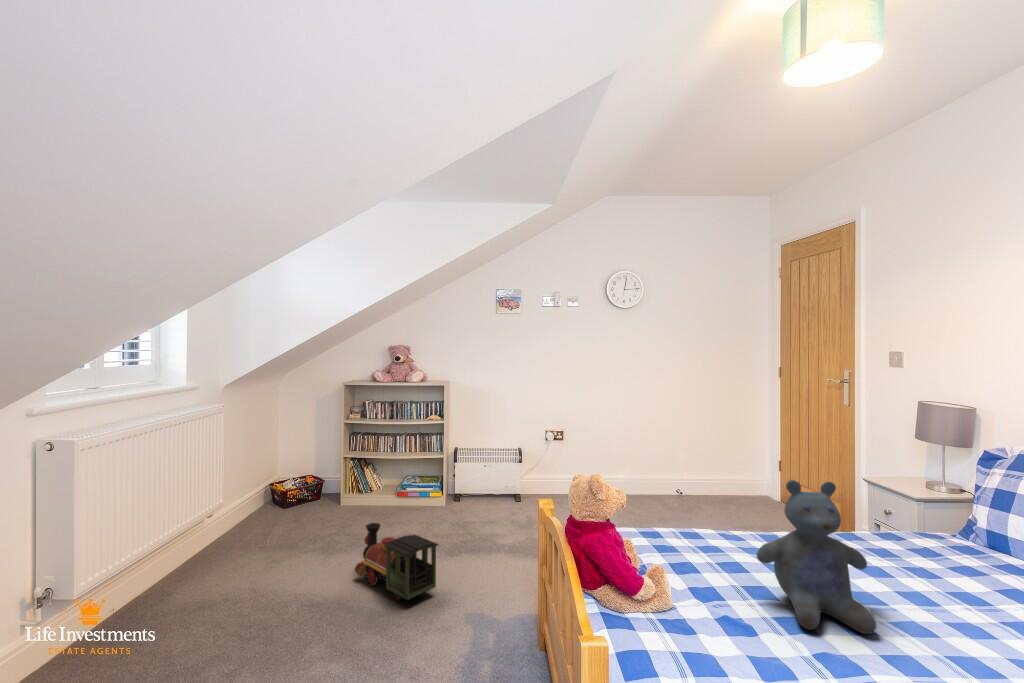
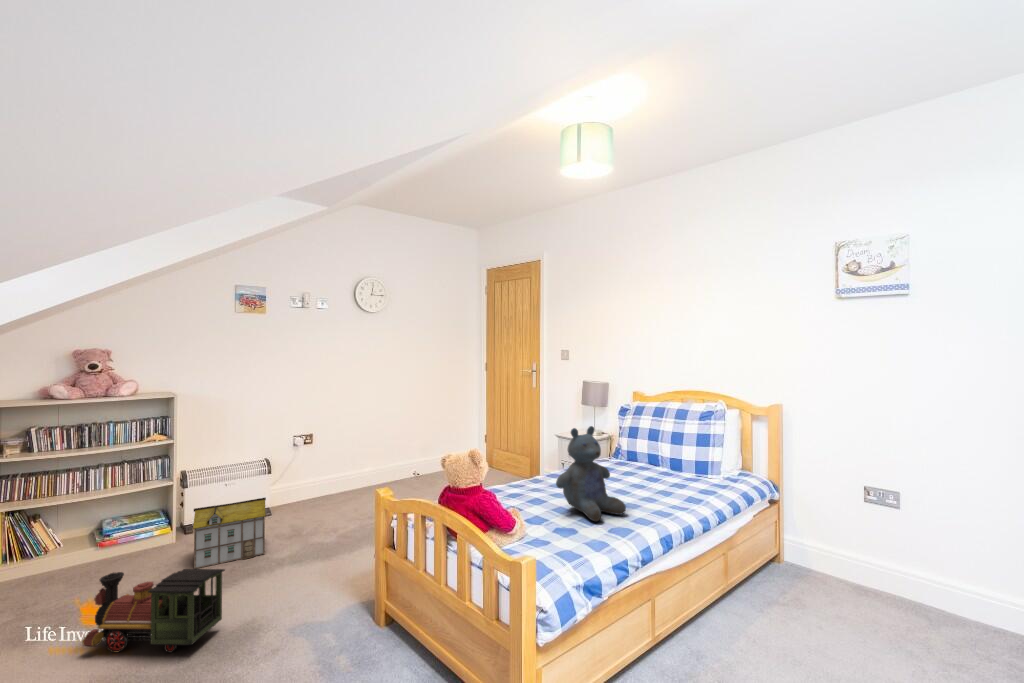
toy house: none [445,483,504,539] -> present [193,498,266,569]

